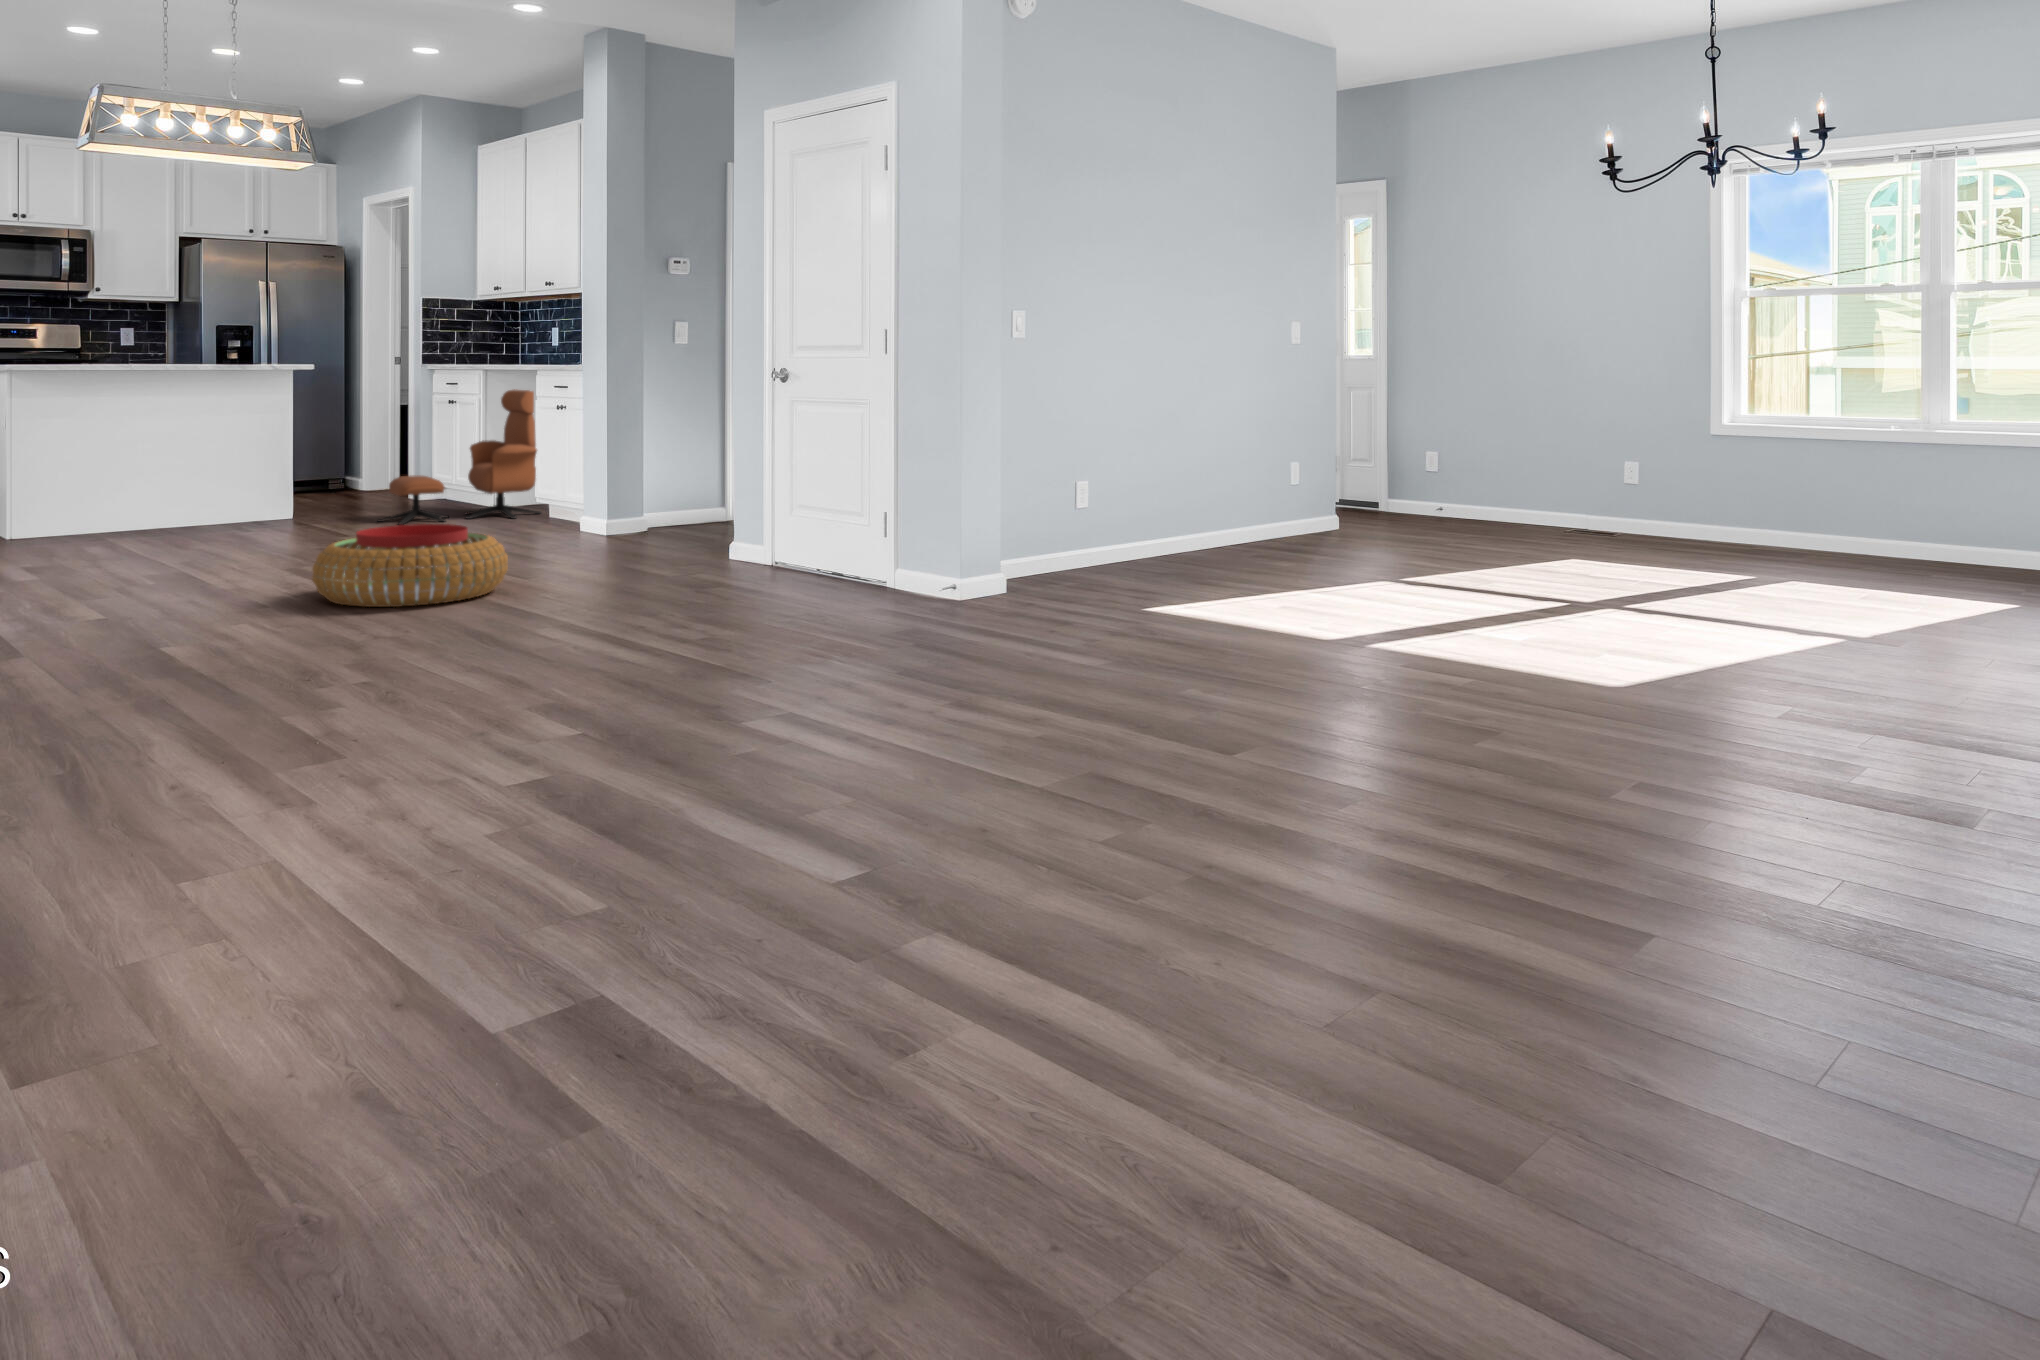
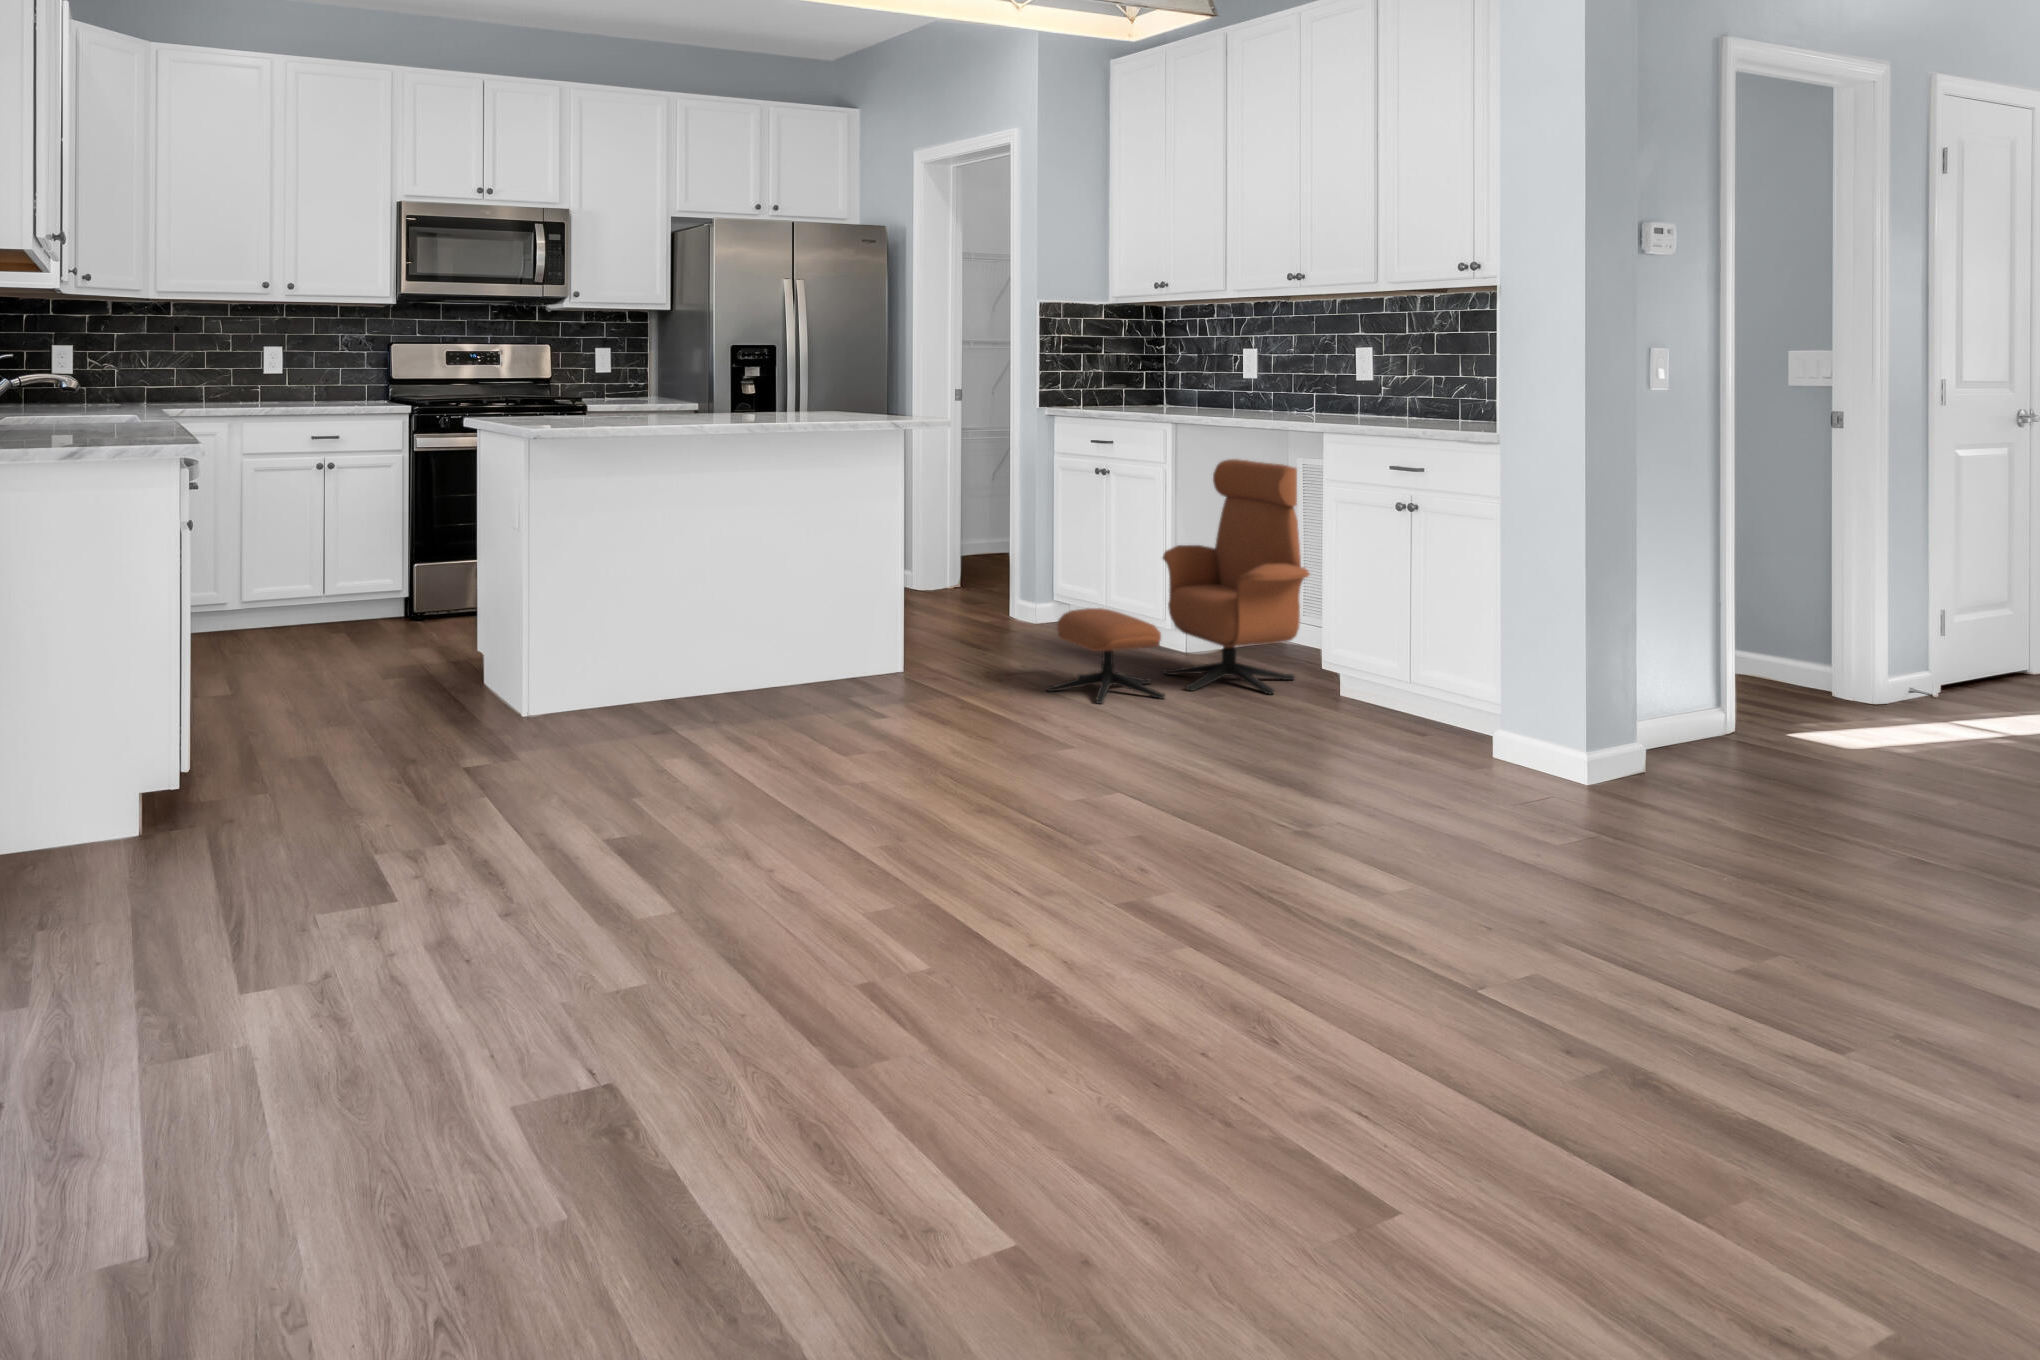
pouf: present [312,524,508,607] -> none [1359,881,1877,1200]

